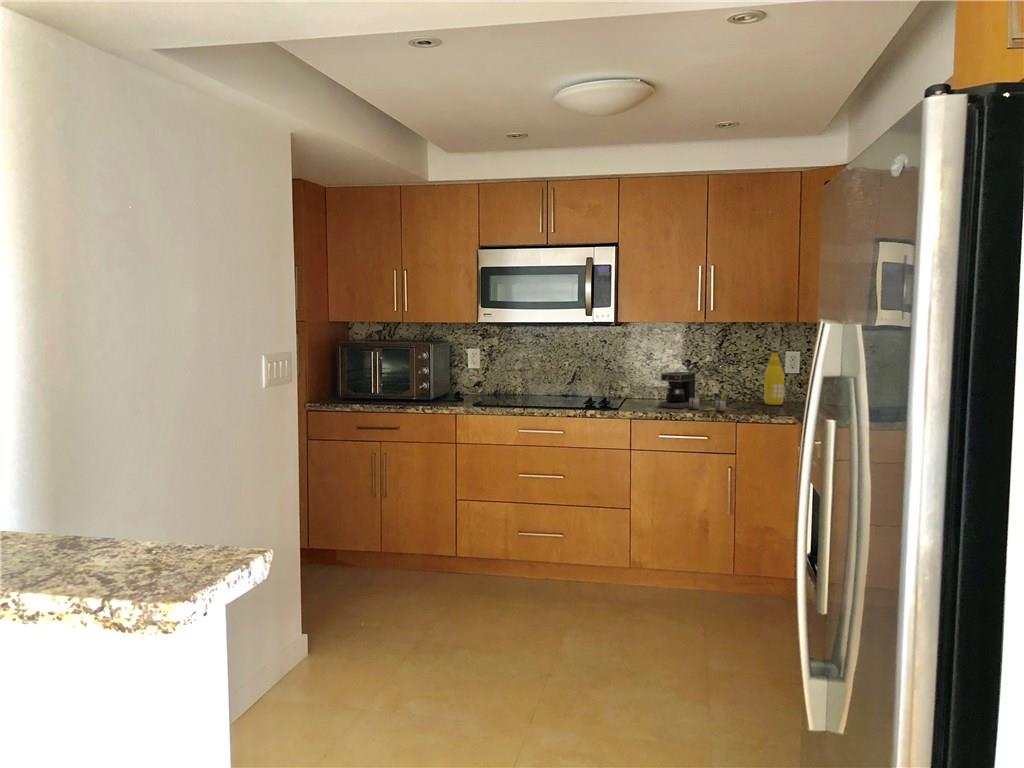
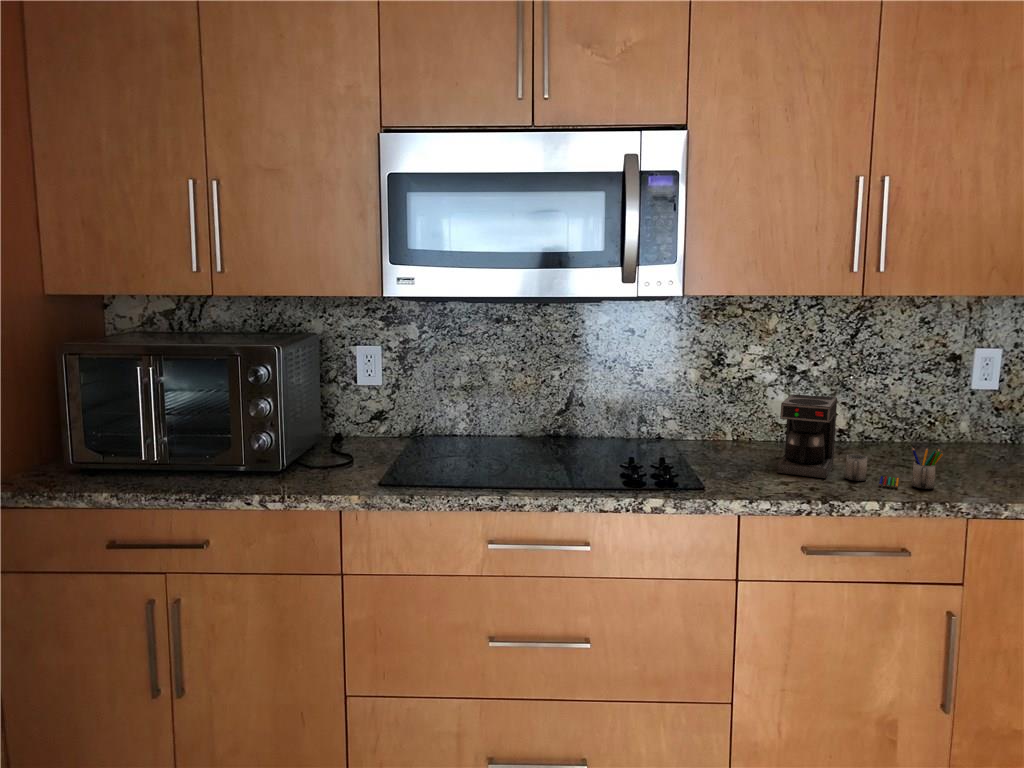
bottle: present [764,350,784,405] -> none [948,349,995,456]

